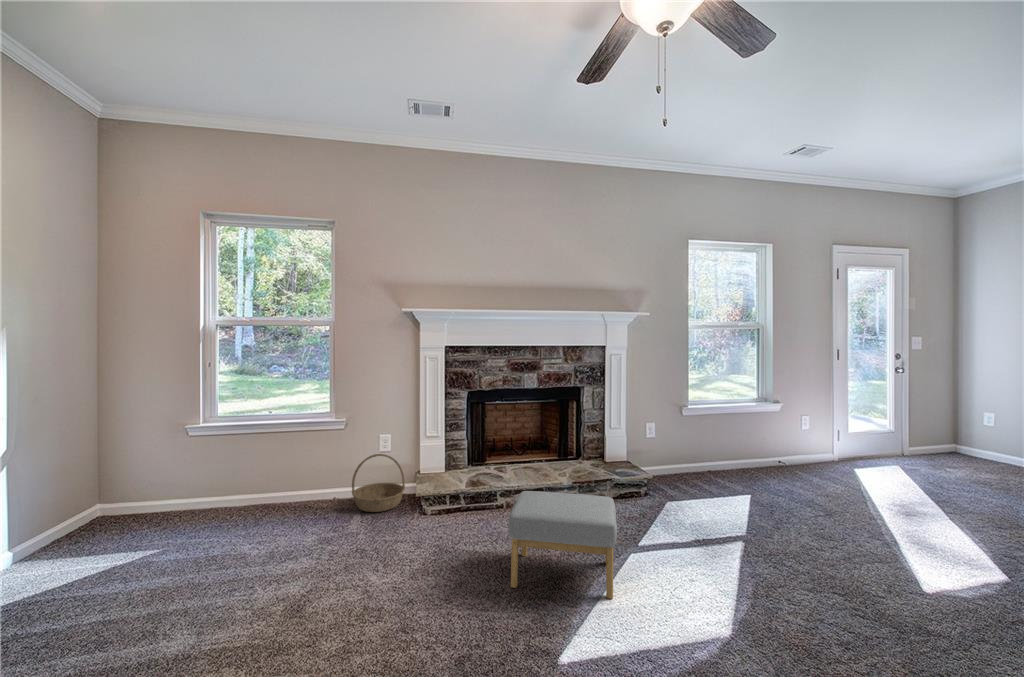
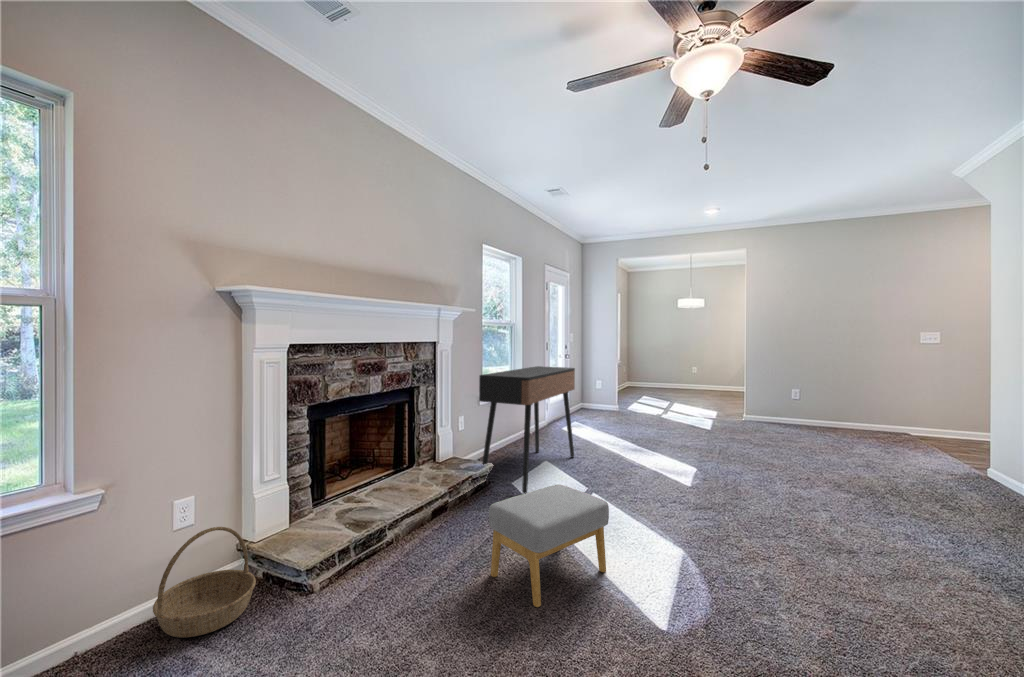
console table: none [636,378,804,514] -> present [479,366,575,494]

